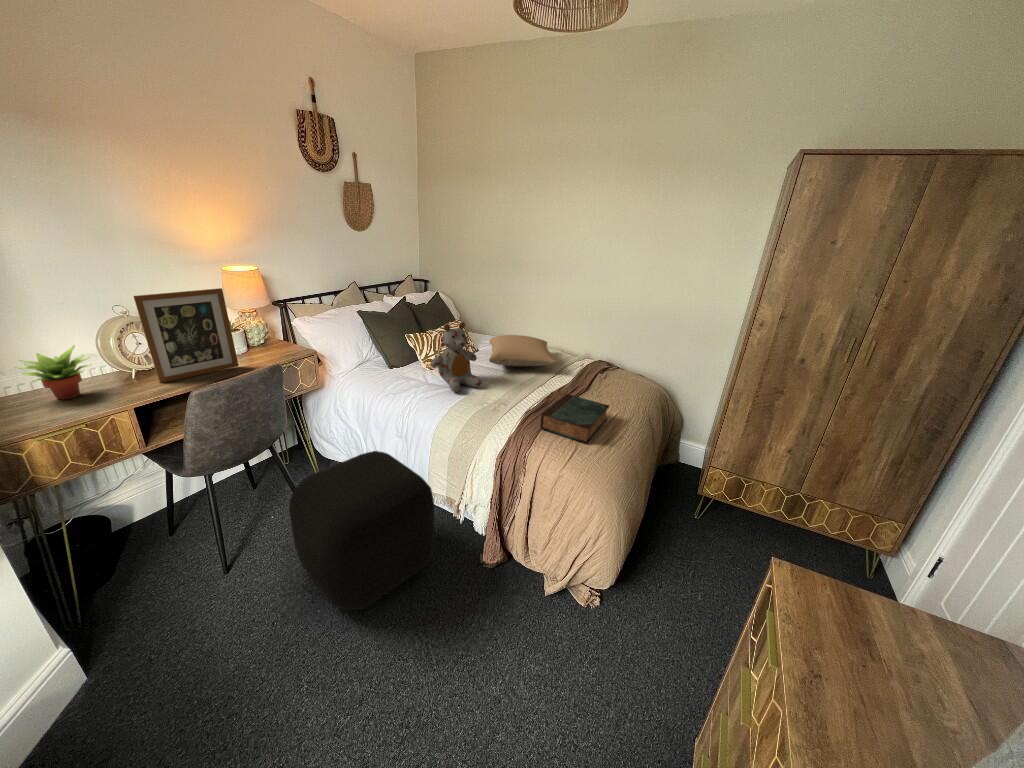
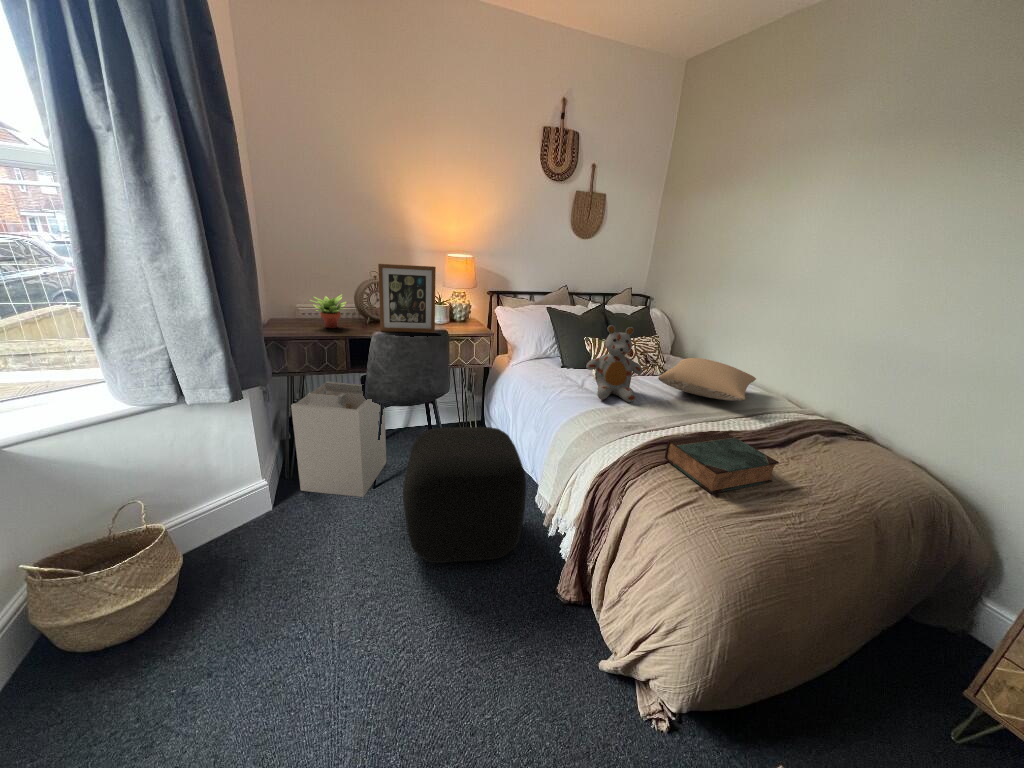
laundry hamper: none [65,451,220,629] -> present [291,381,386,497]

